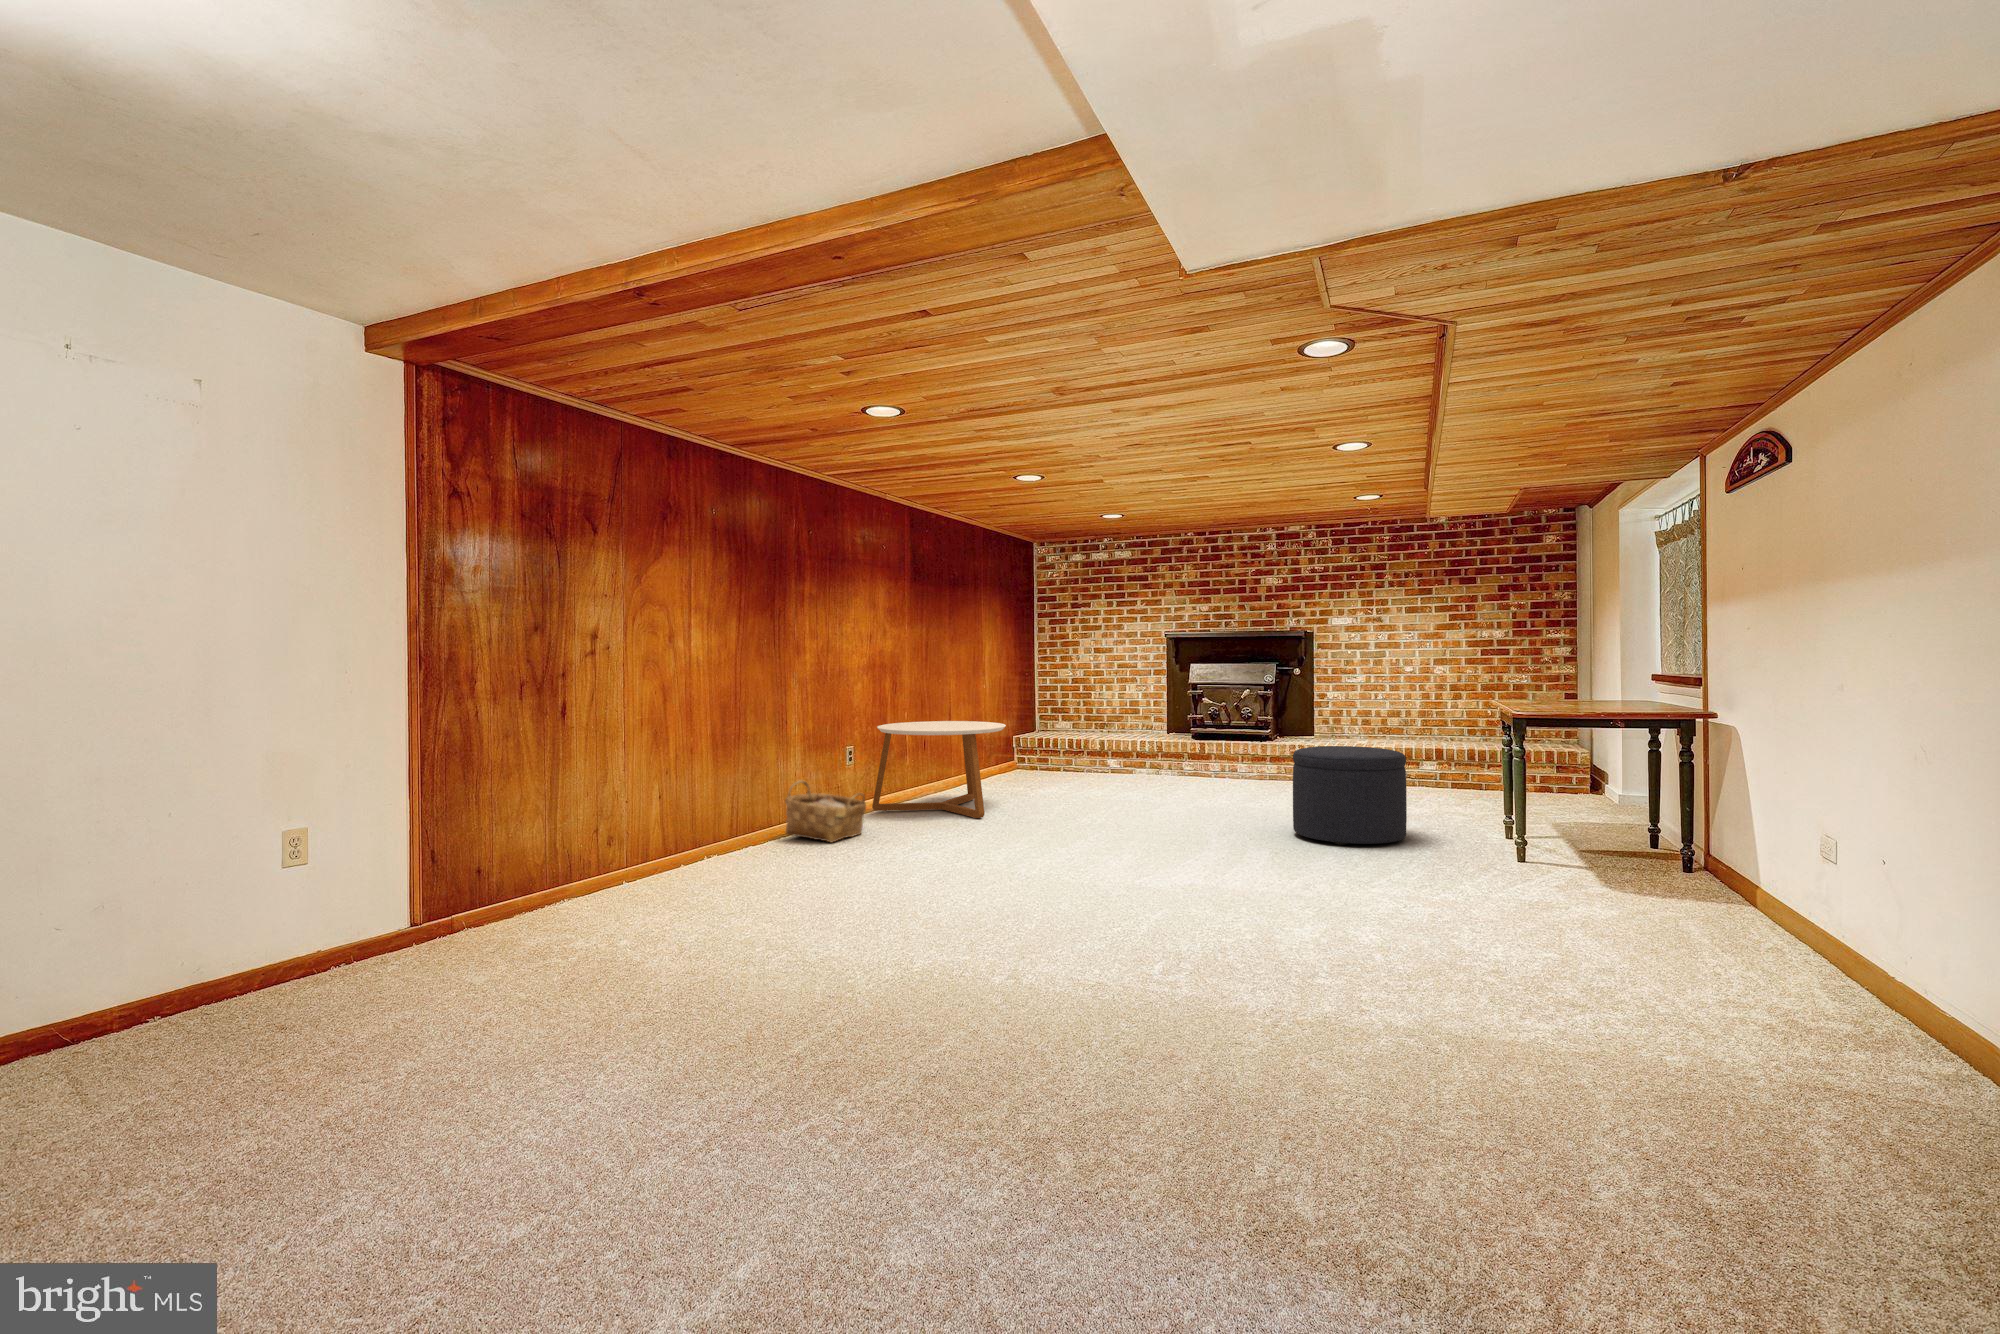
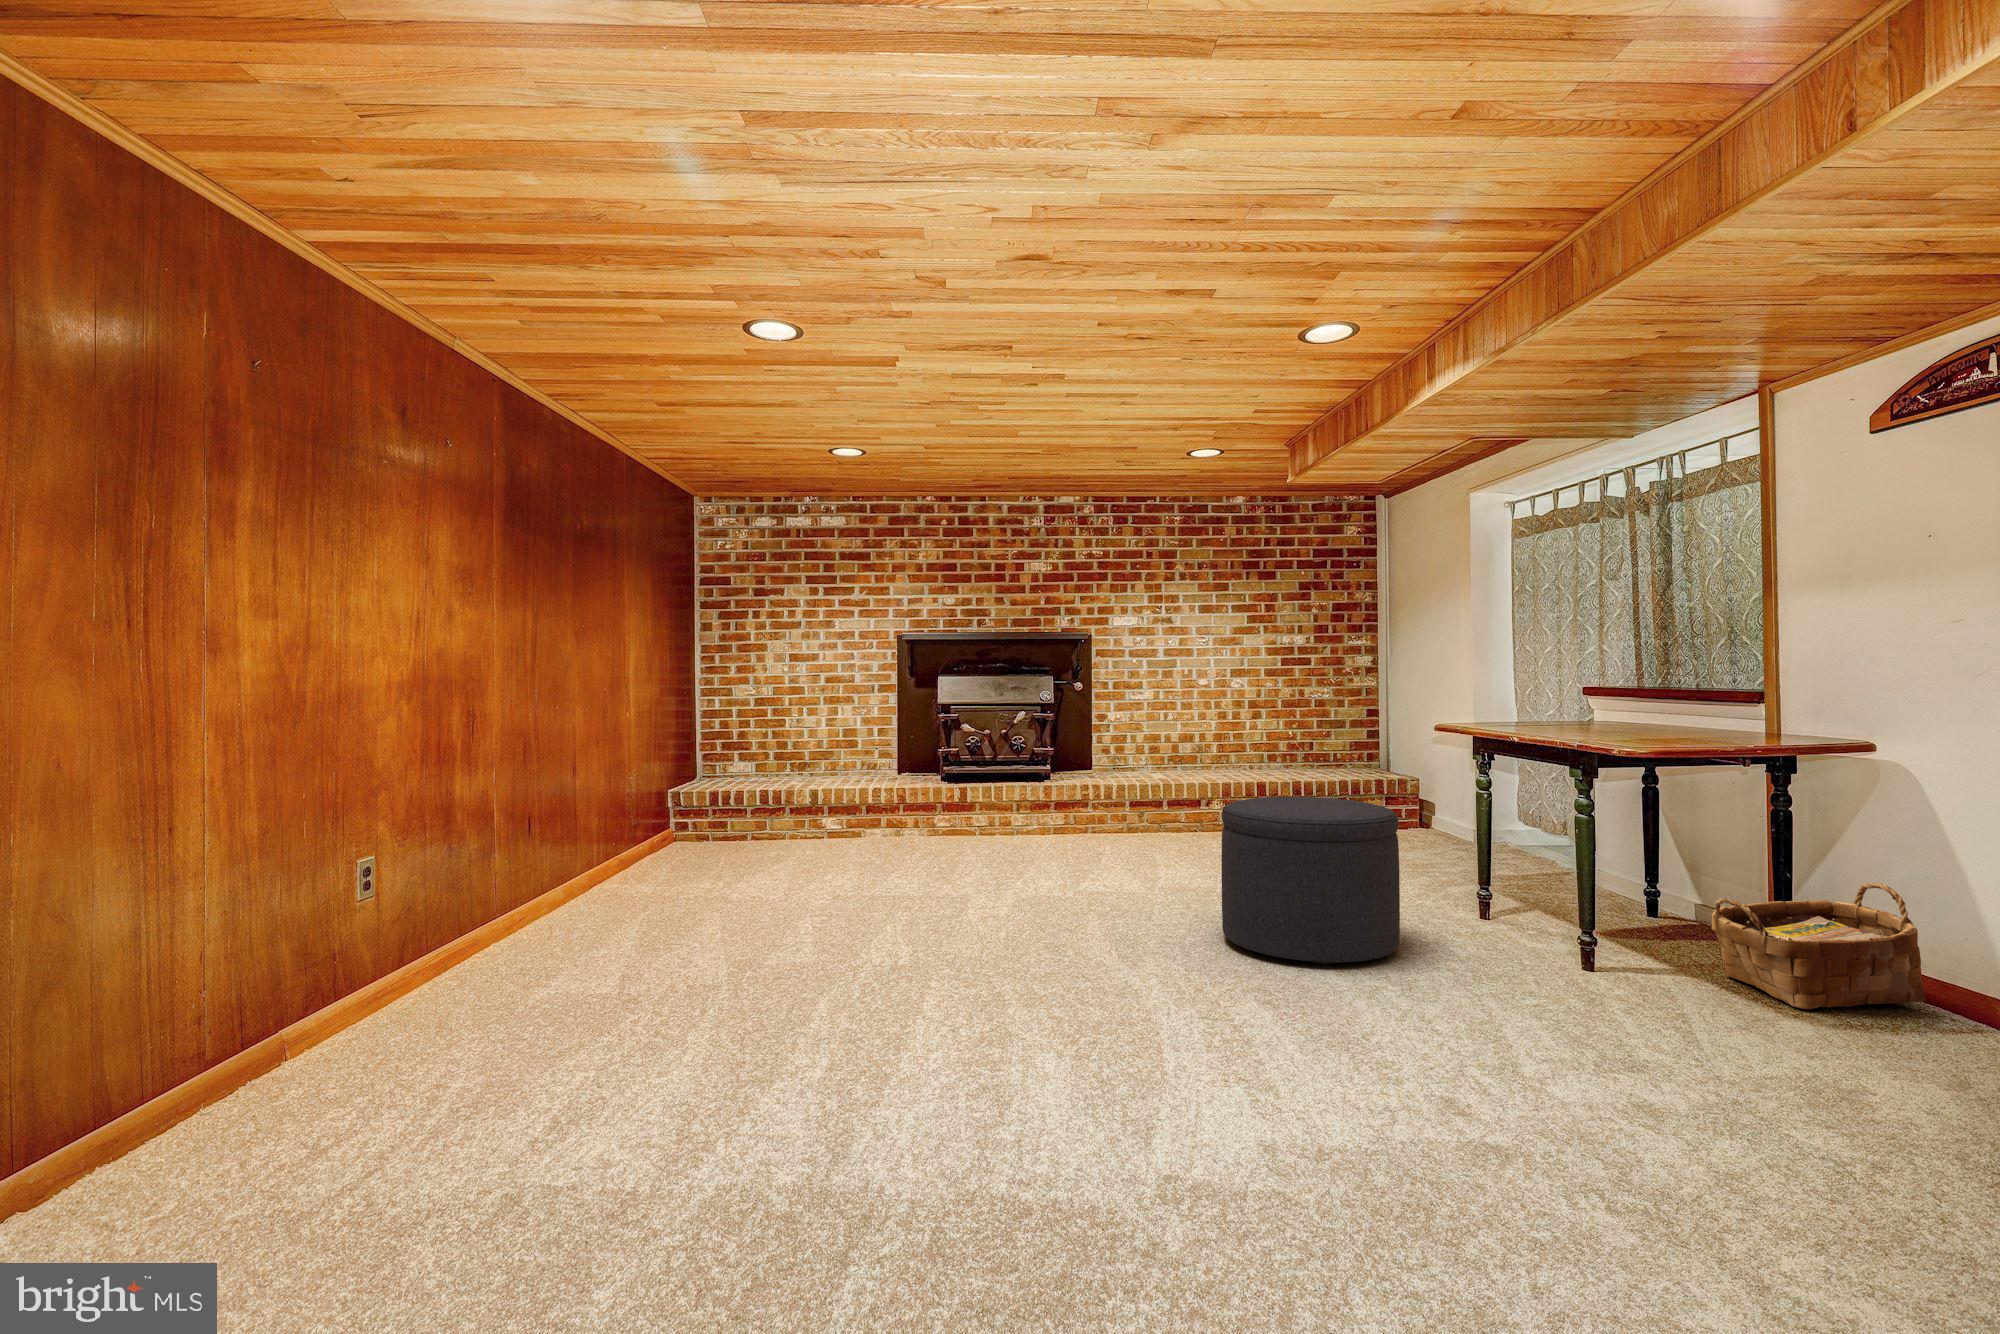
coffee table: present [872,721,1006,818] -> none [420,775,704,968]
woven basket: present [785,780,866,843] -> present [1712,883,1925,1009]

